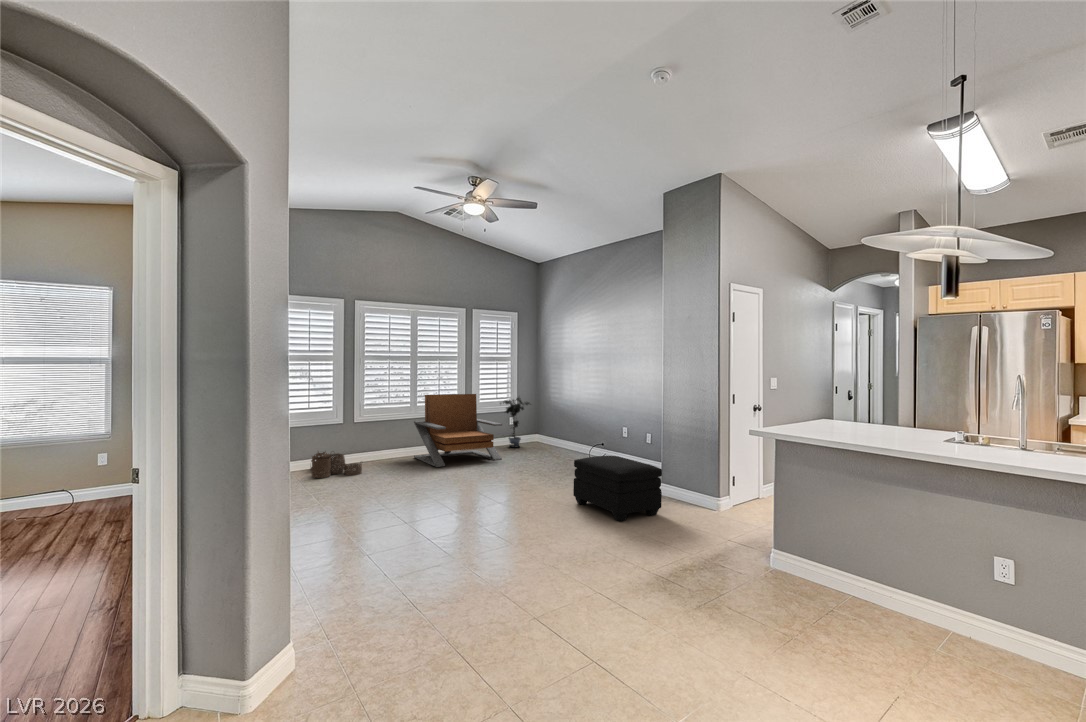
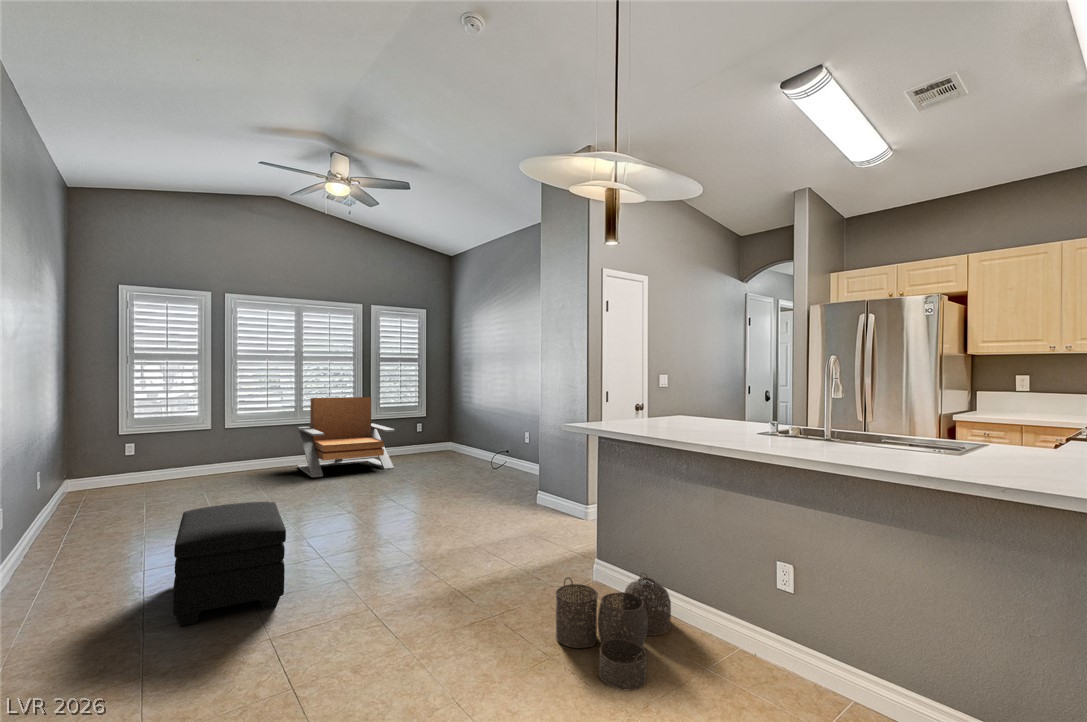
potted plant: present [500,397,530,448] -> none [403,399,441,455]
woven basket: present [311,452,362,478] -> present [556,573,671,691]
ottoman: present [573,456,662,521] -> present [173,502,286,626]

